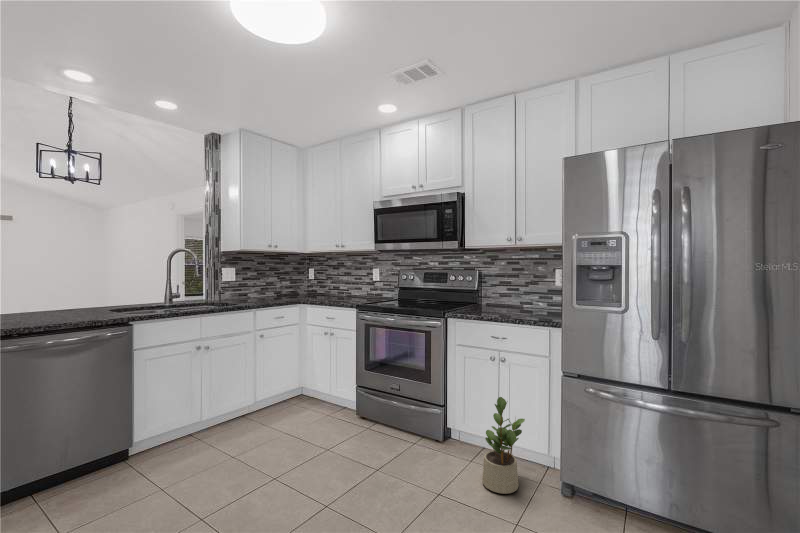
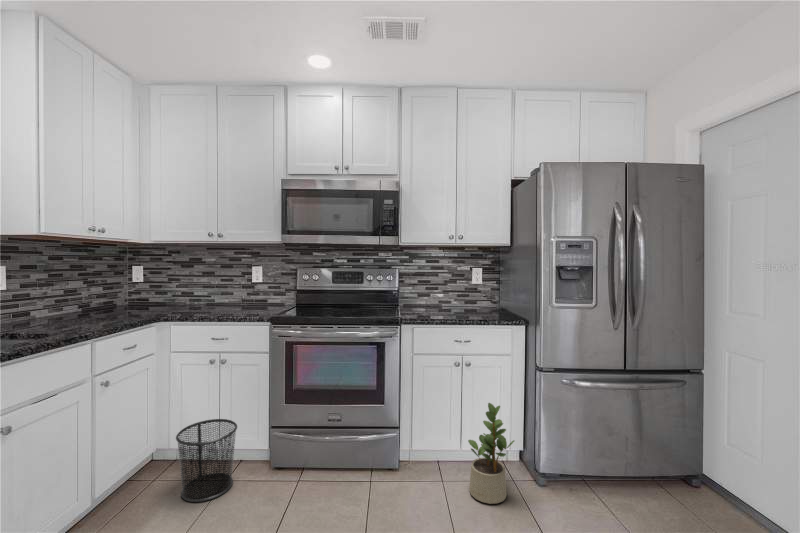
waste bin: none [297,374,335,425] -> present [176,419,237,502]

